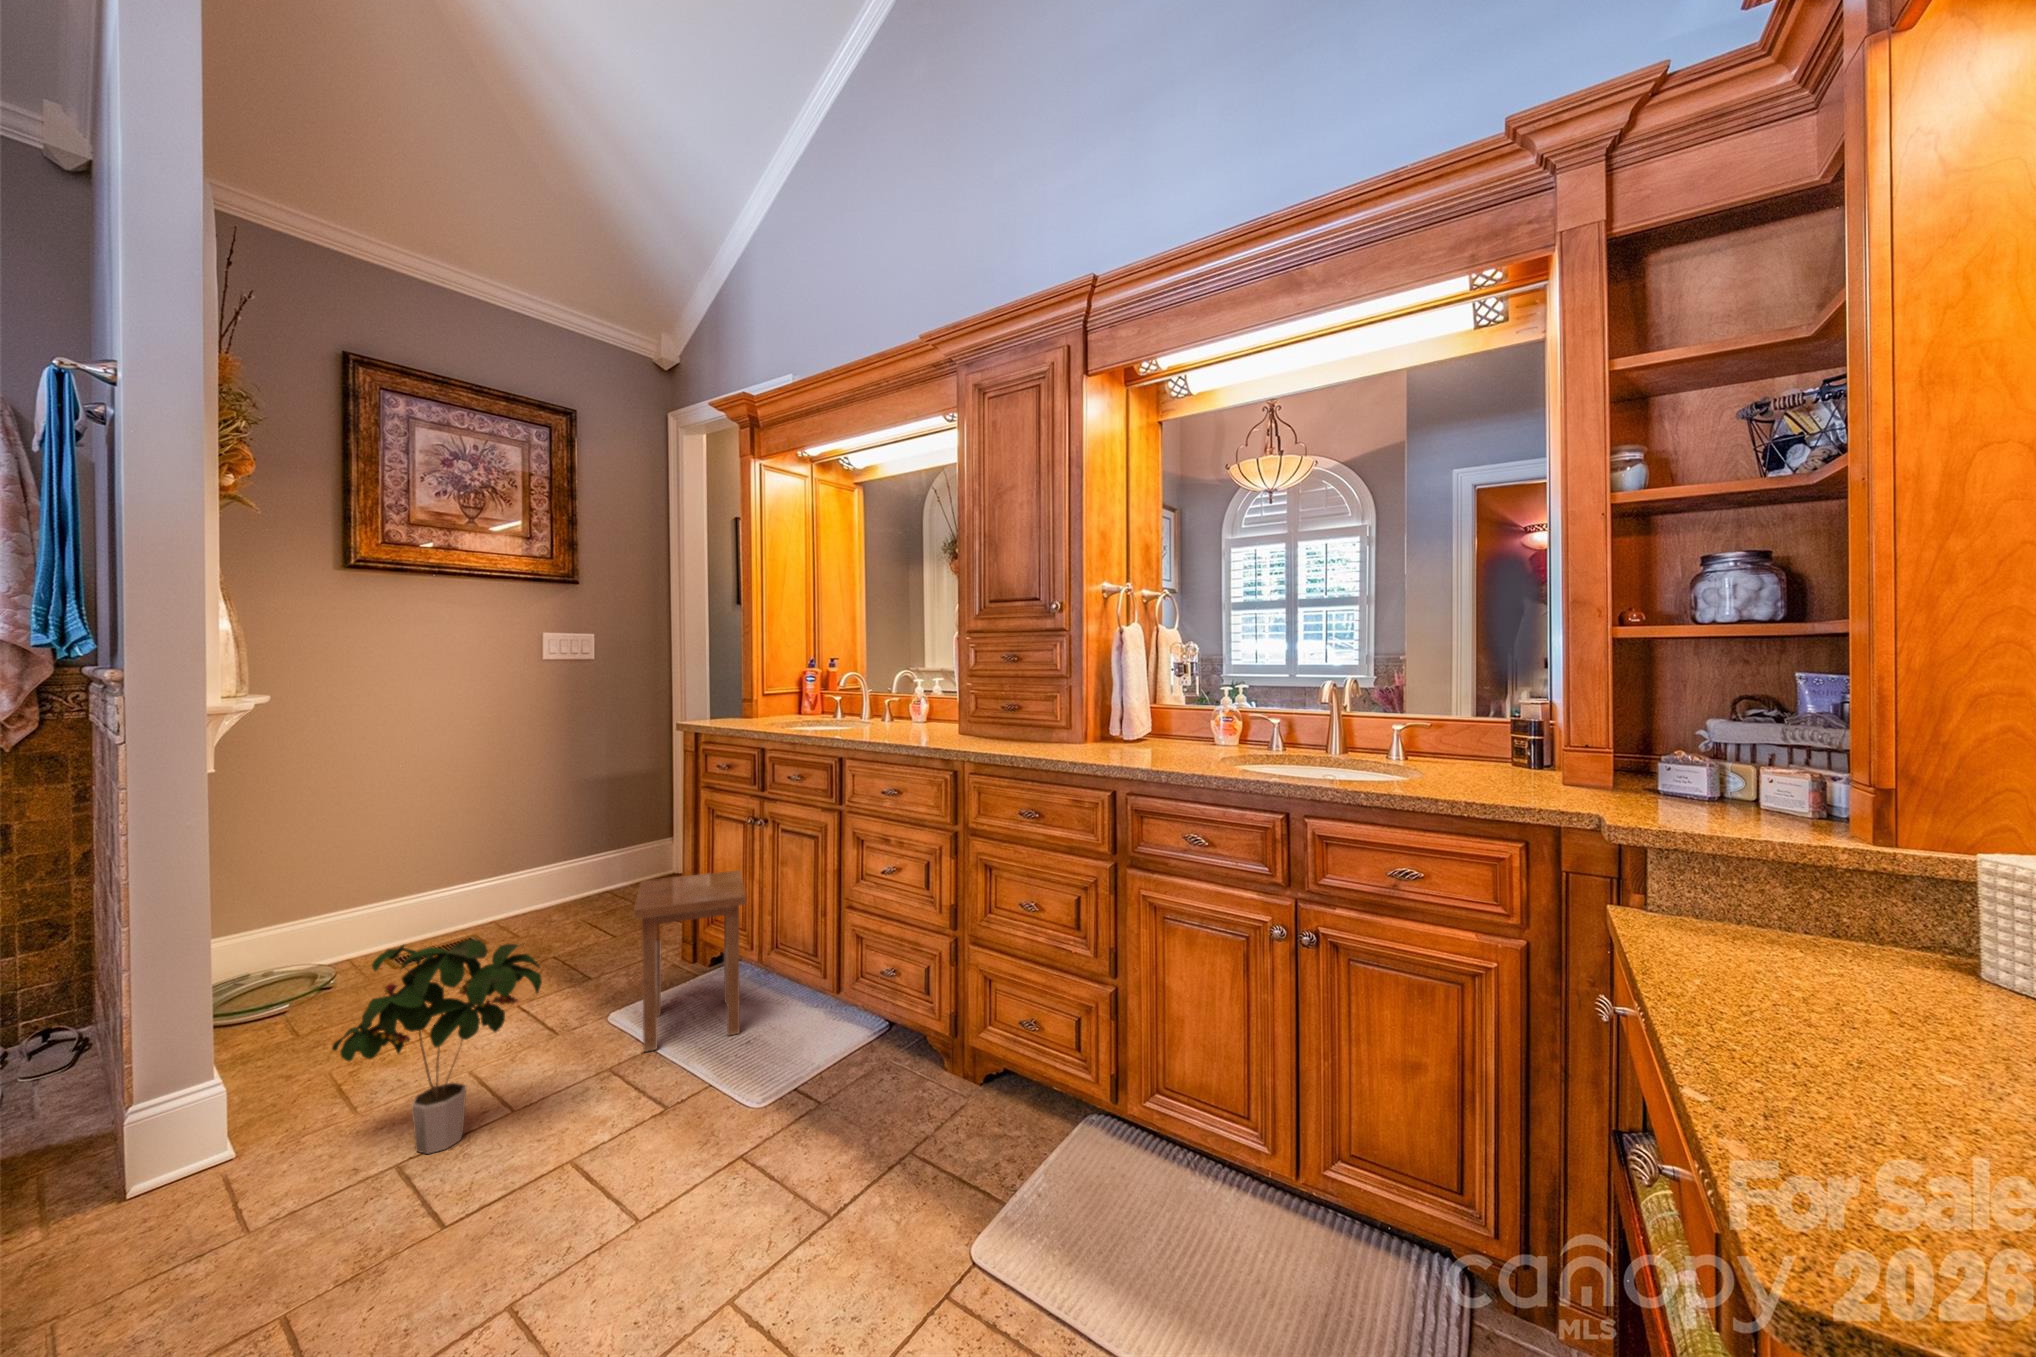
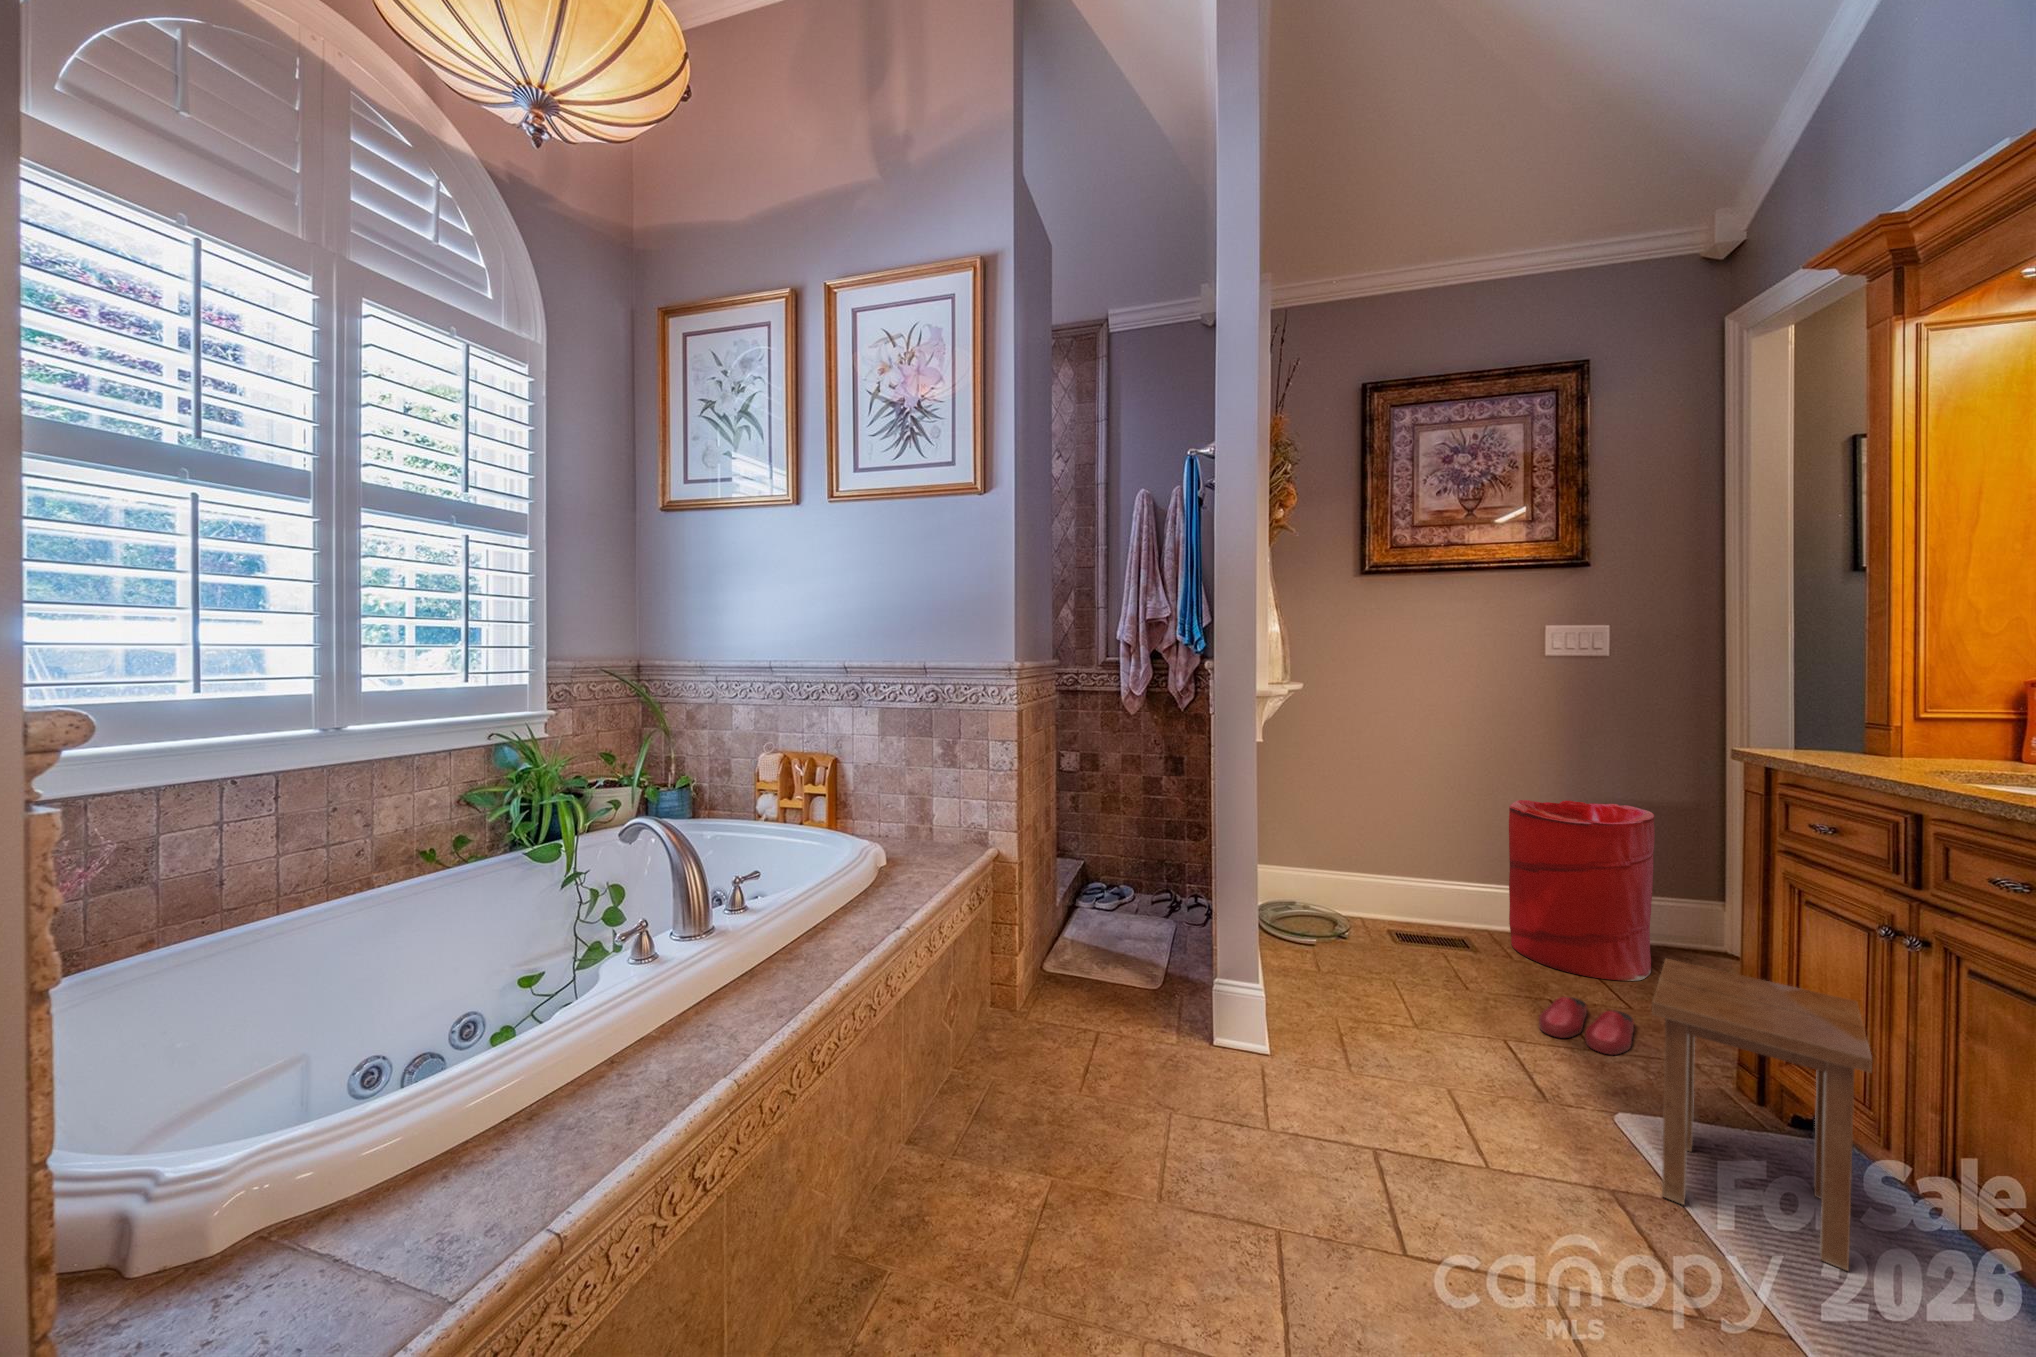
laundry hamper: none [517,783,632,935] -> present [1509,800,1655,981]
potted plant: present [332,939,542,1154] -> none [1330,944,1522,1171]
slippers: none [551,945,622,986] -> present [1539,997,1634,1055]

